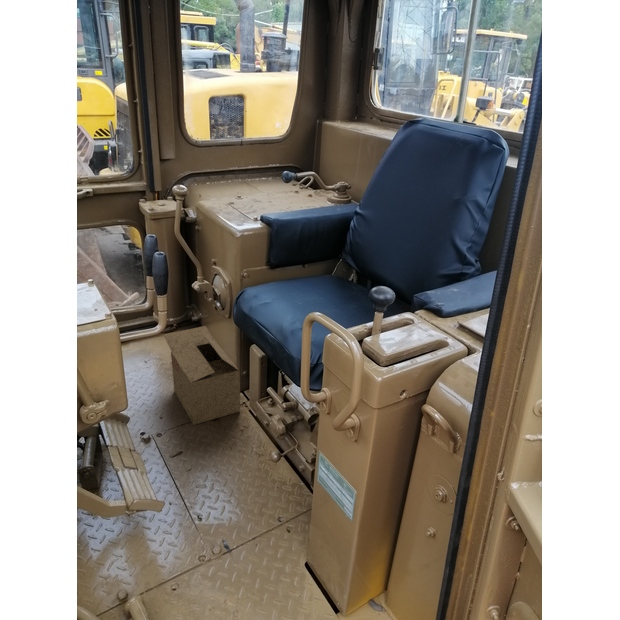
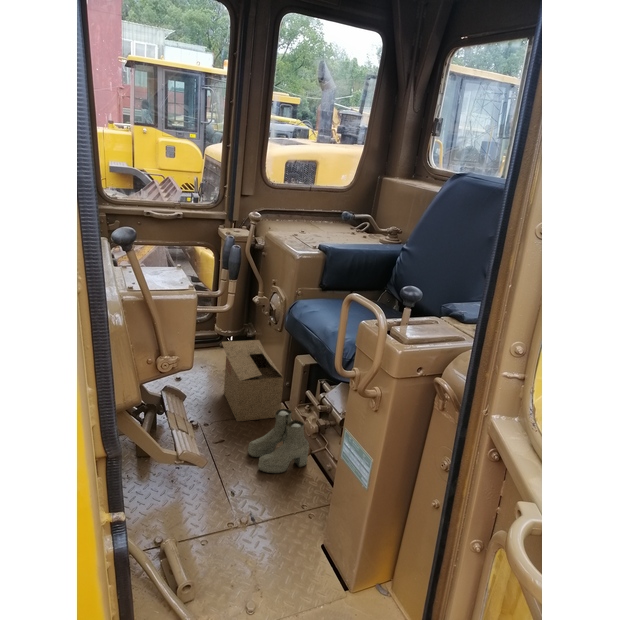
boots: none [211,410,278,484] -> present [248,409,309,473]

